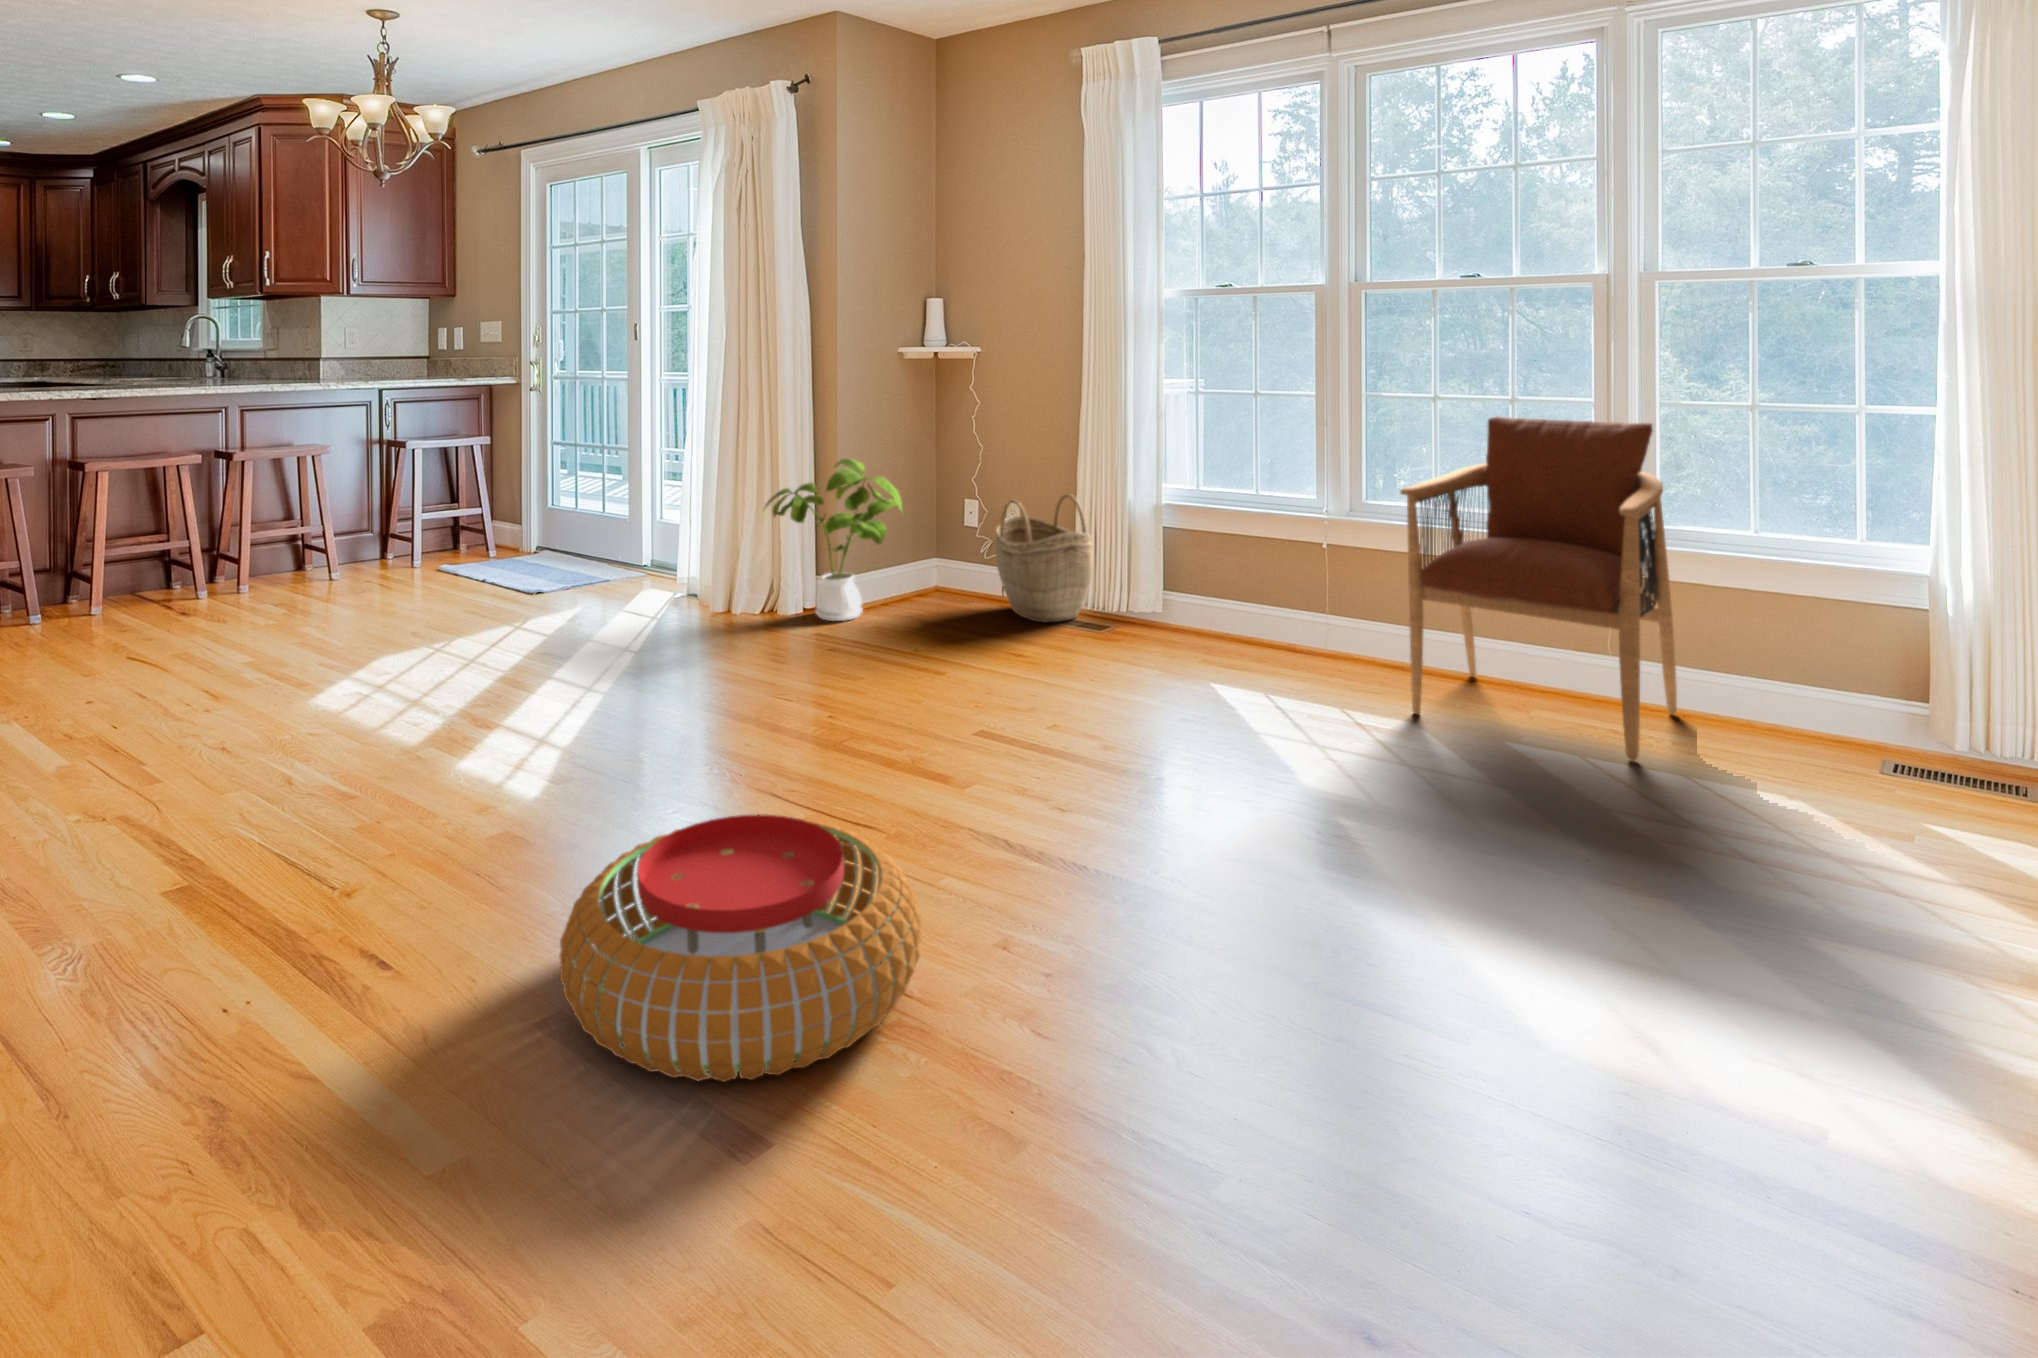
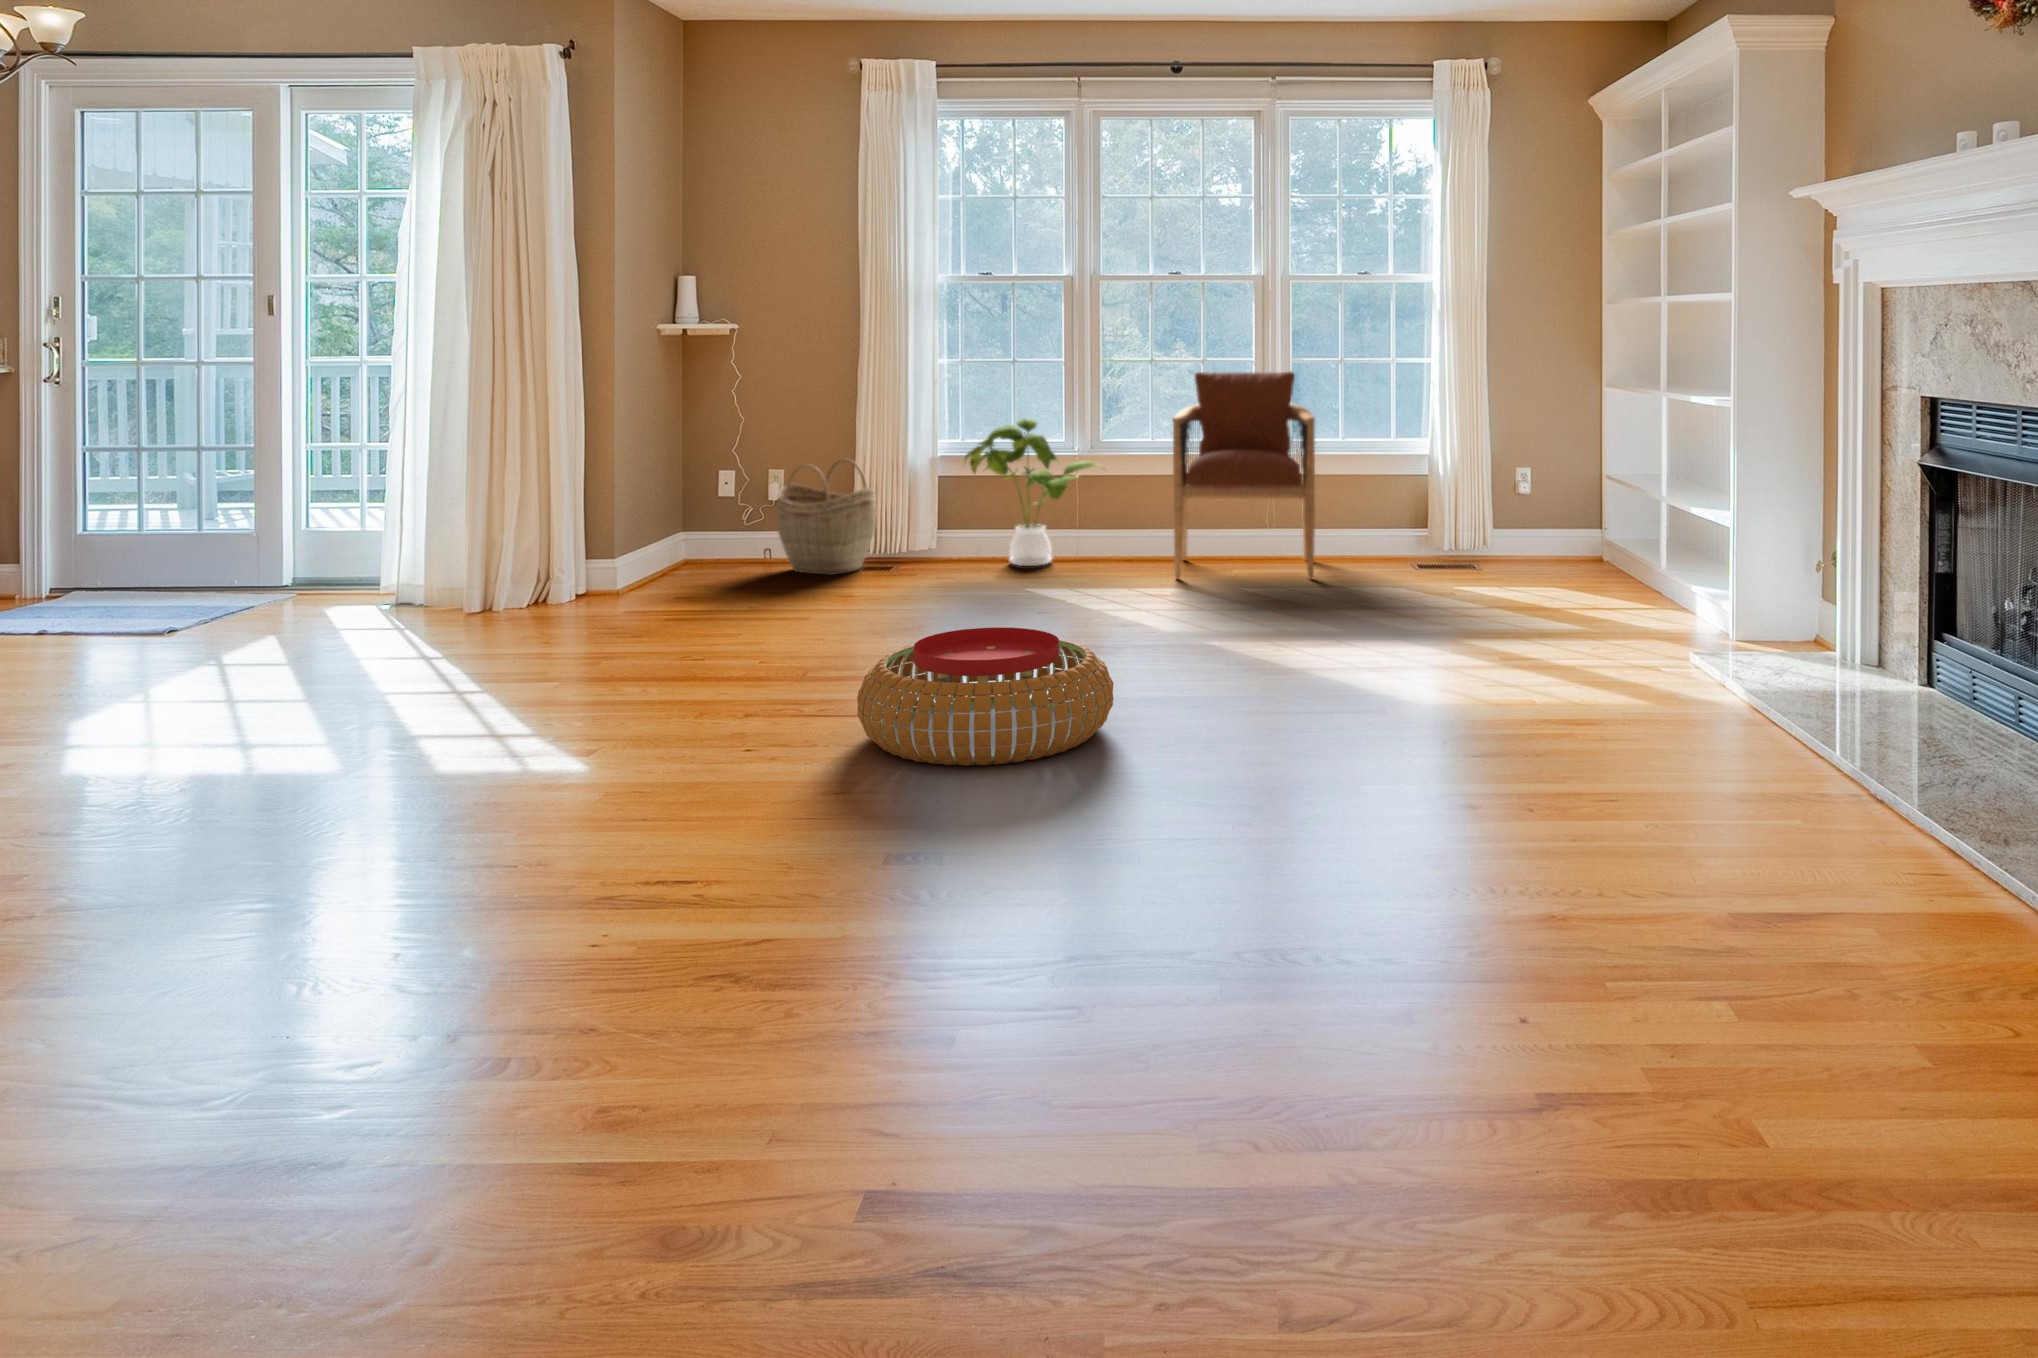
house plant: present [764,459,902,621] -> present [964,418,1098,566]

